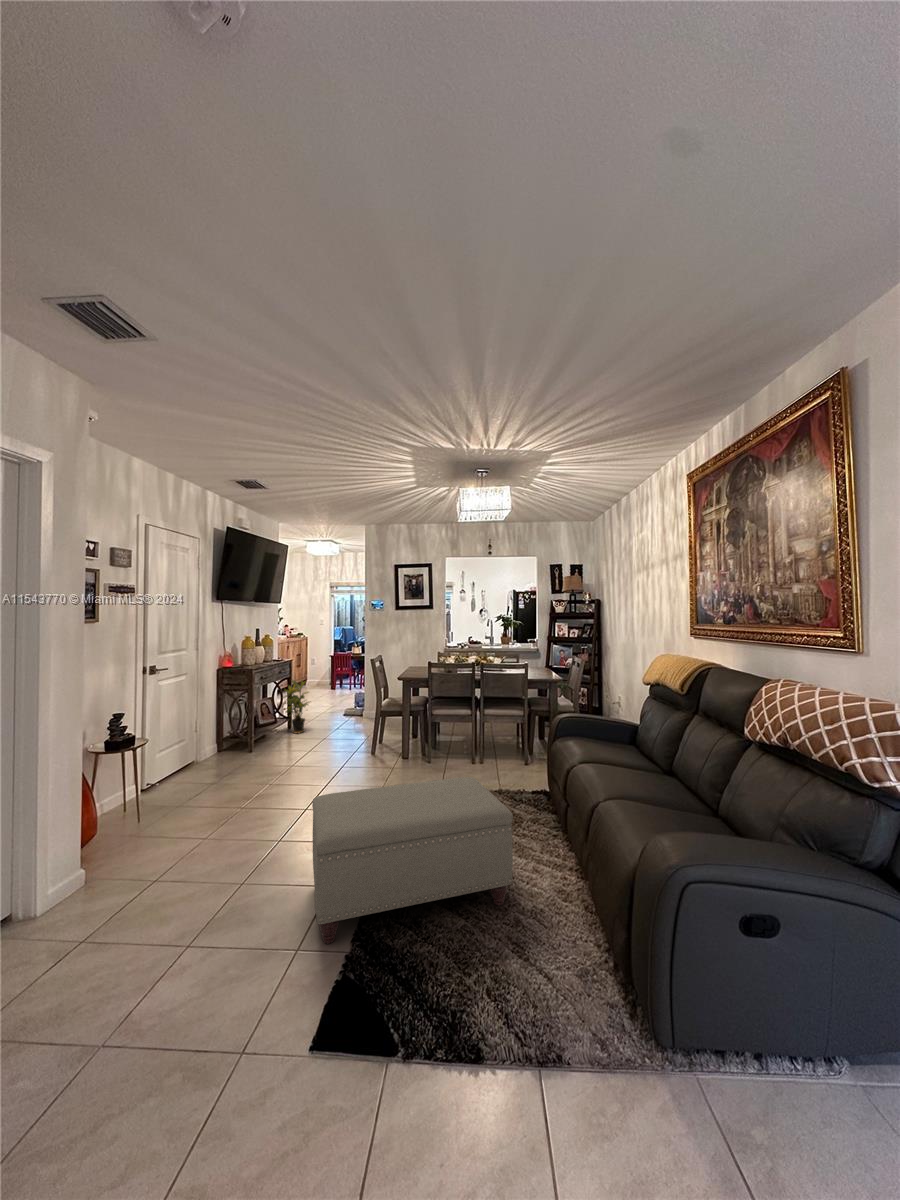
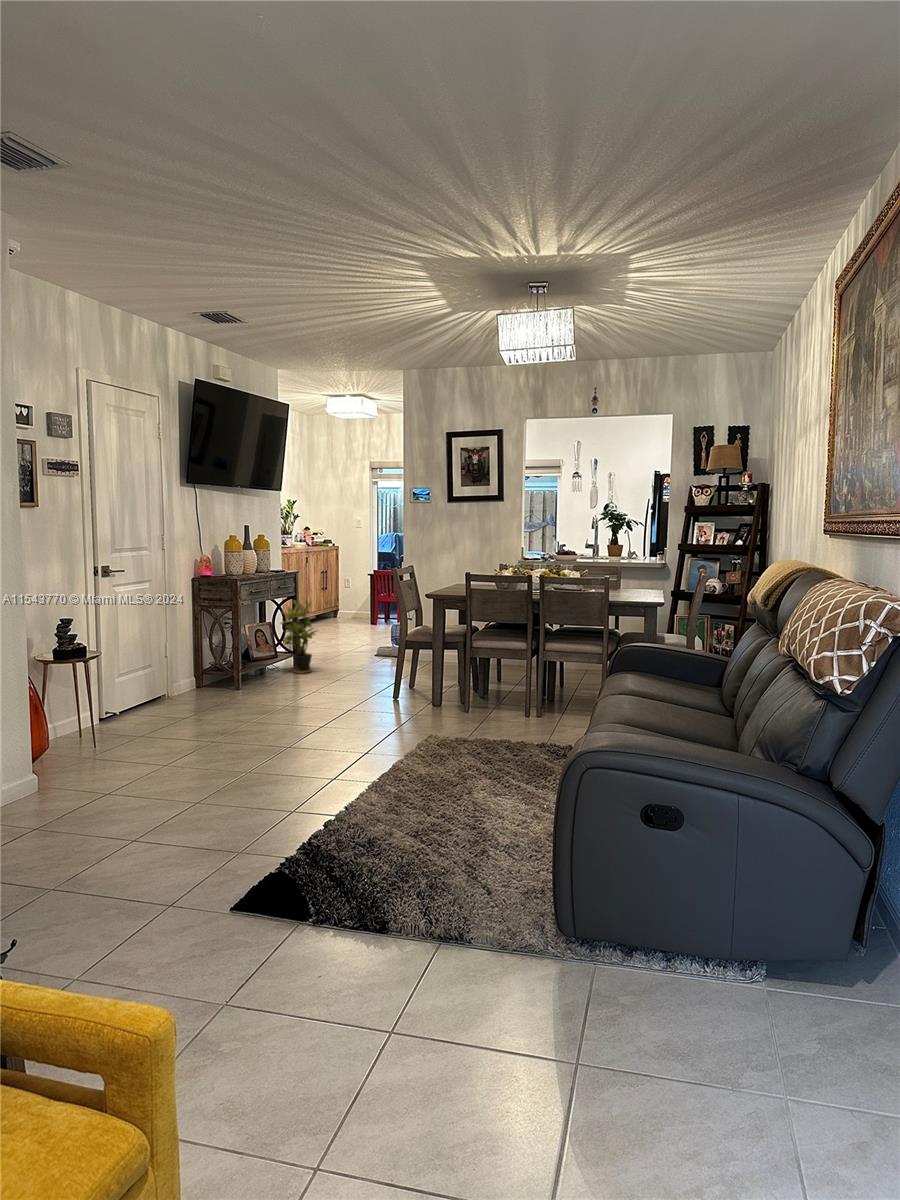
ottoman: present [312,777,513,944] -> none [256,703,488,847]

